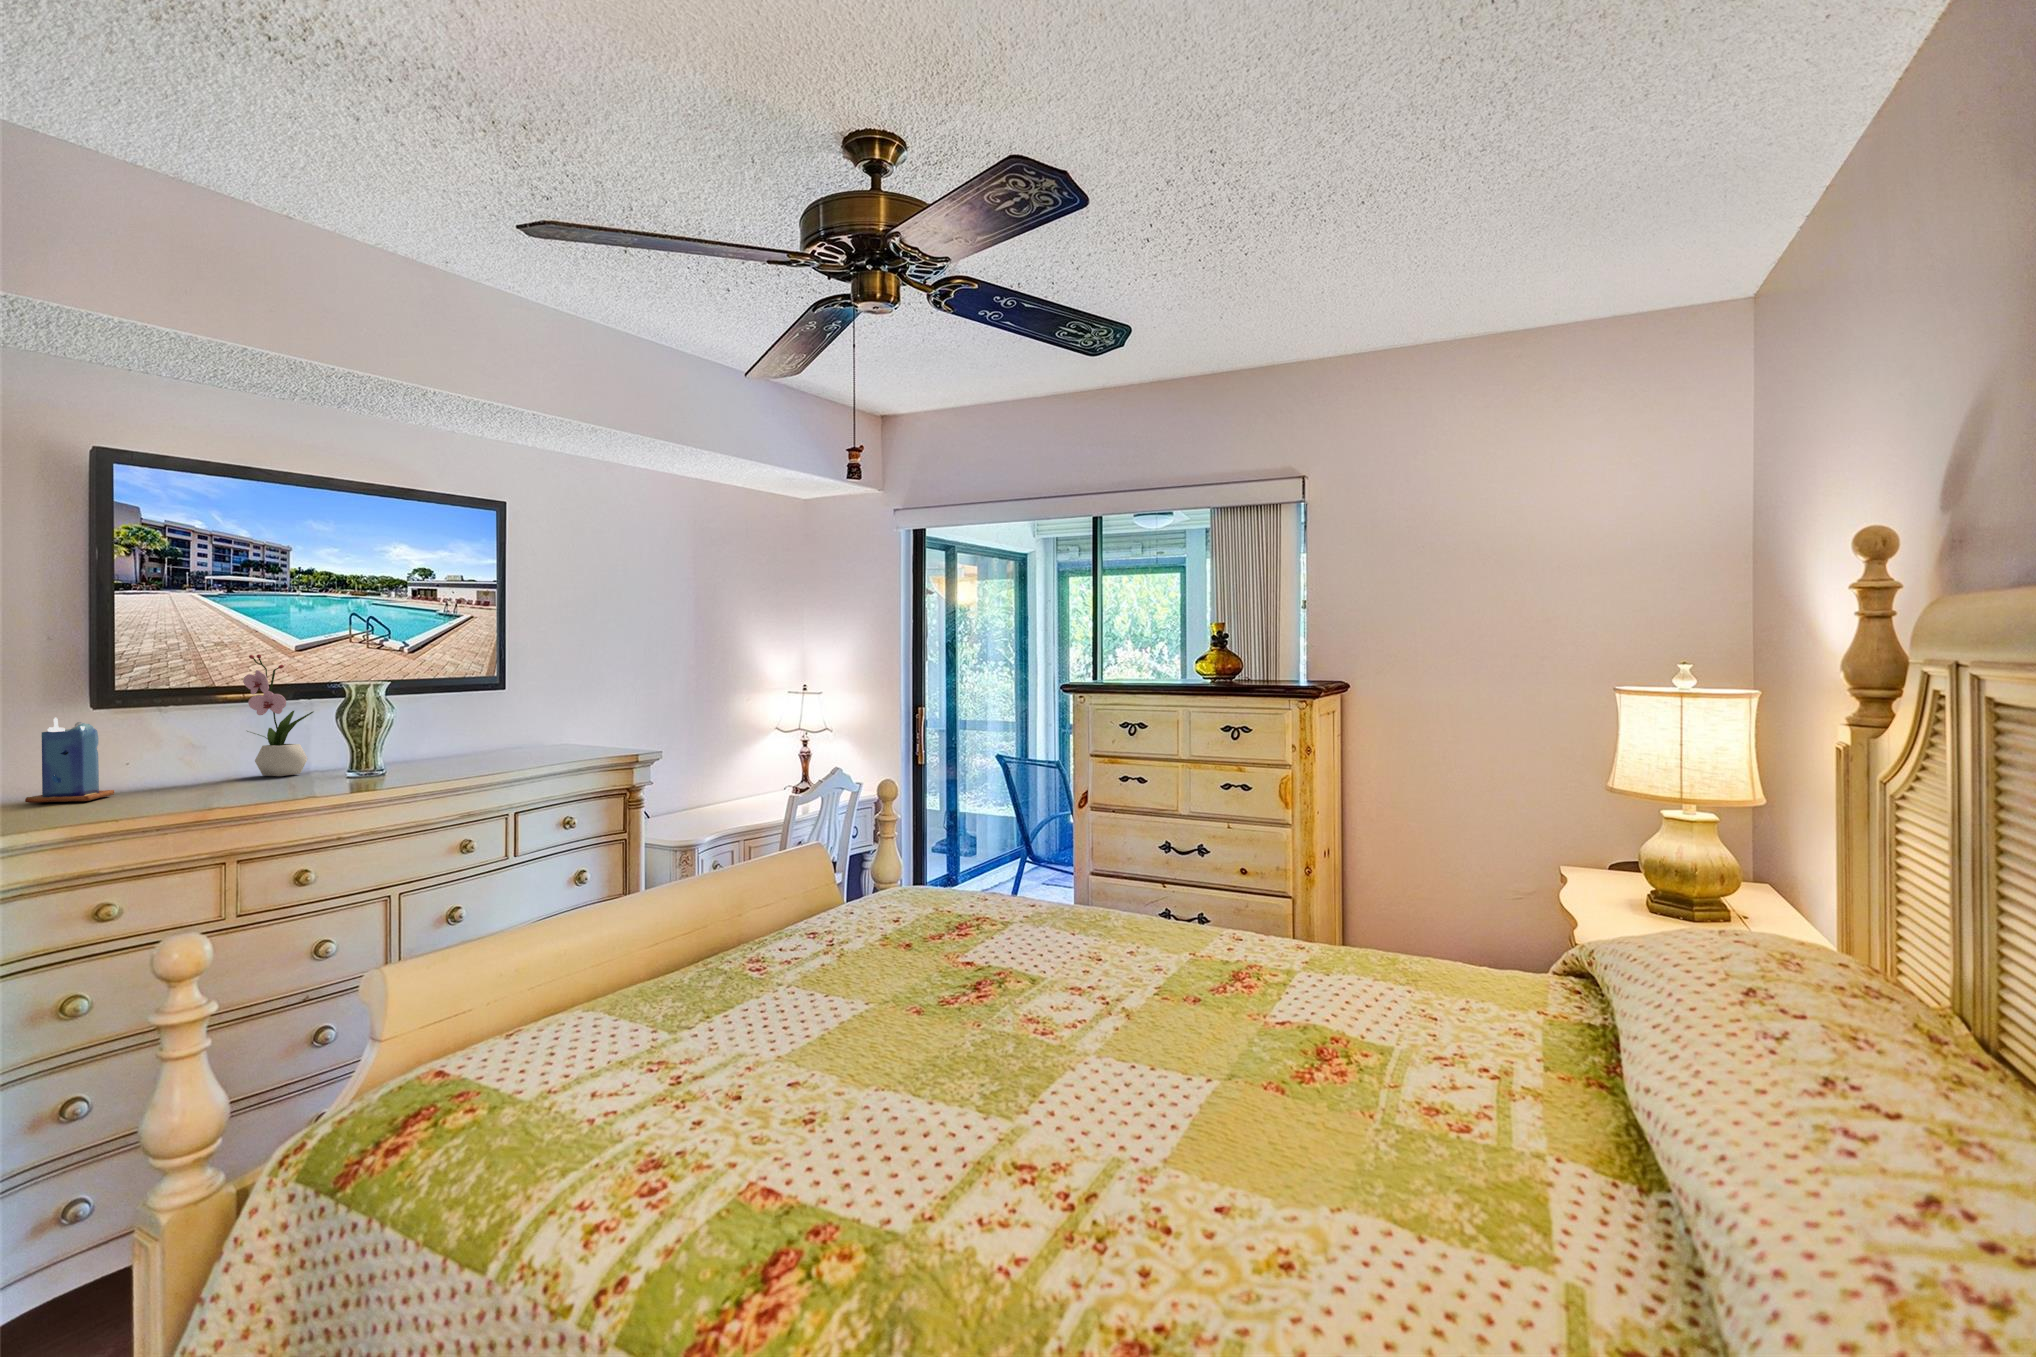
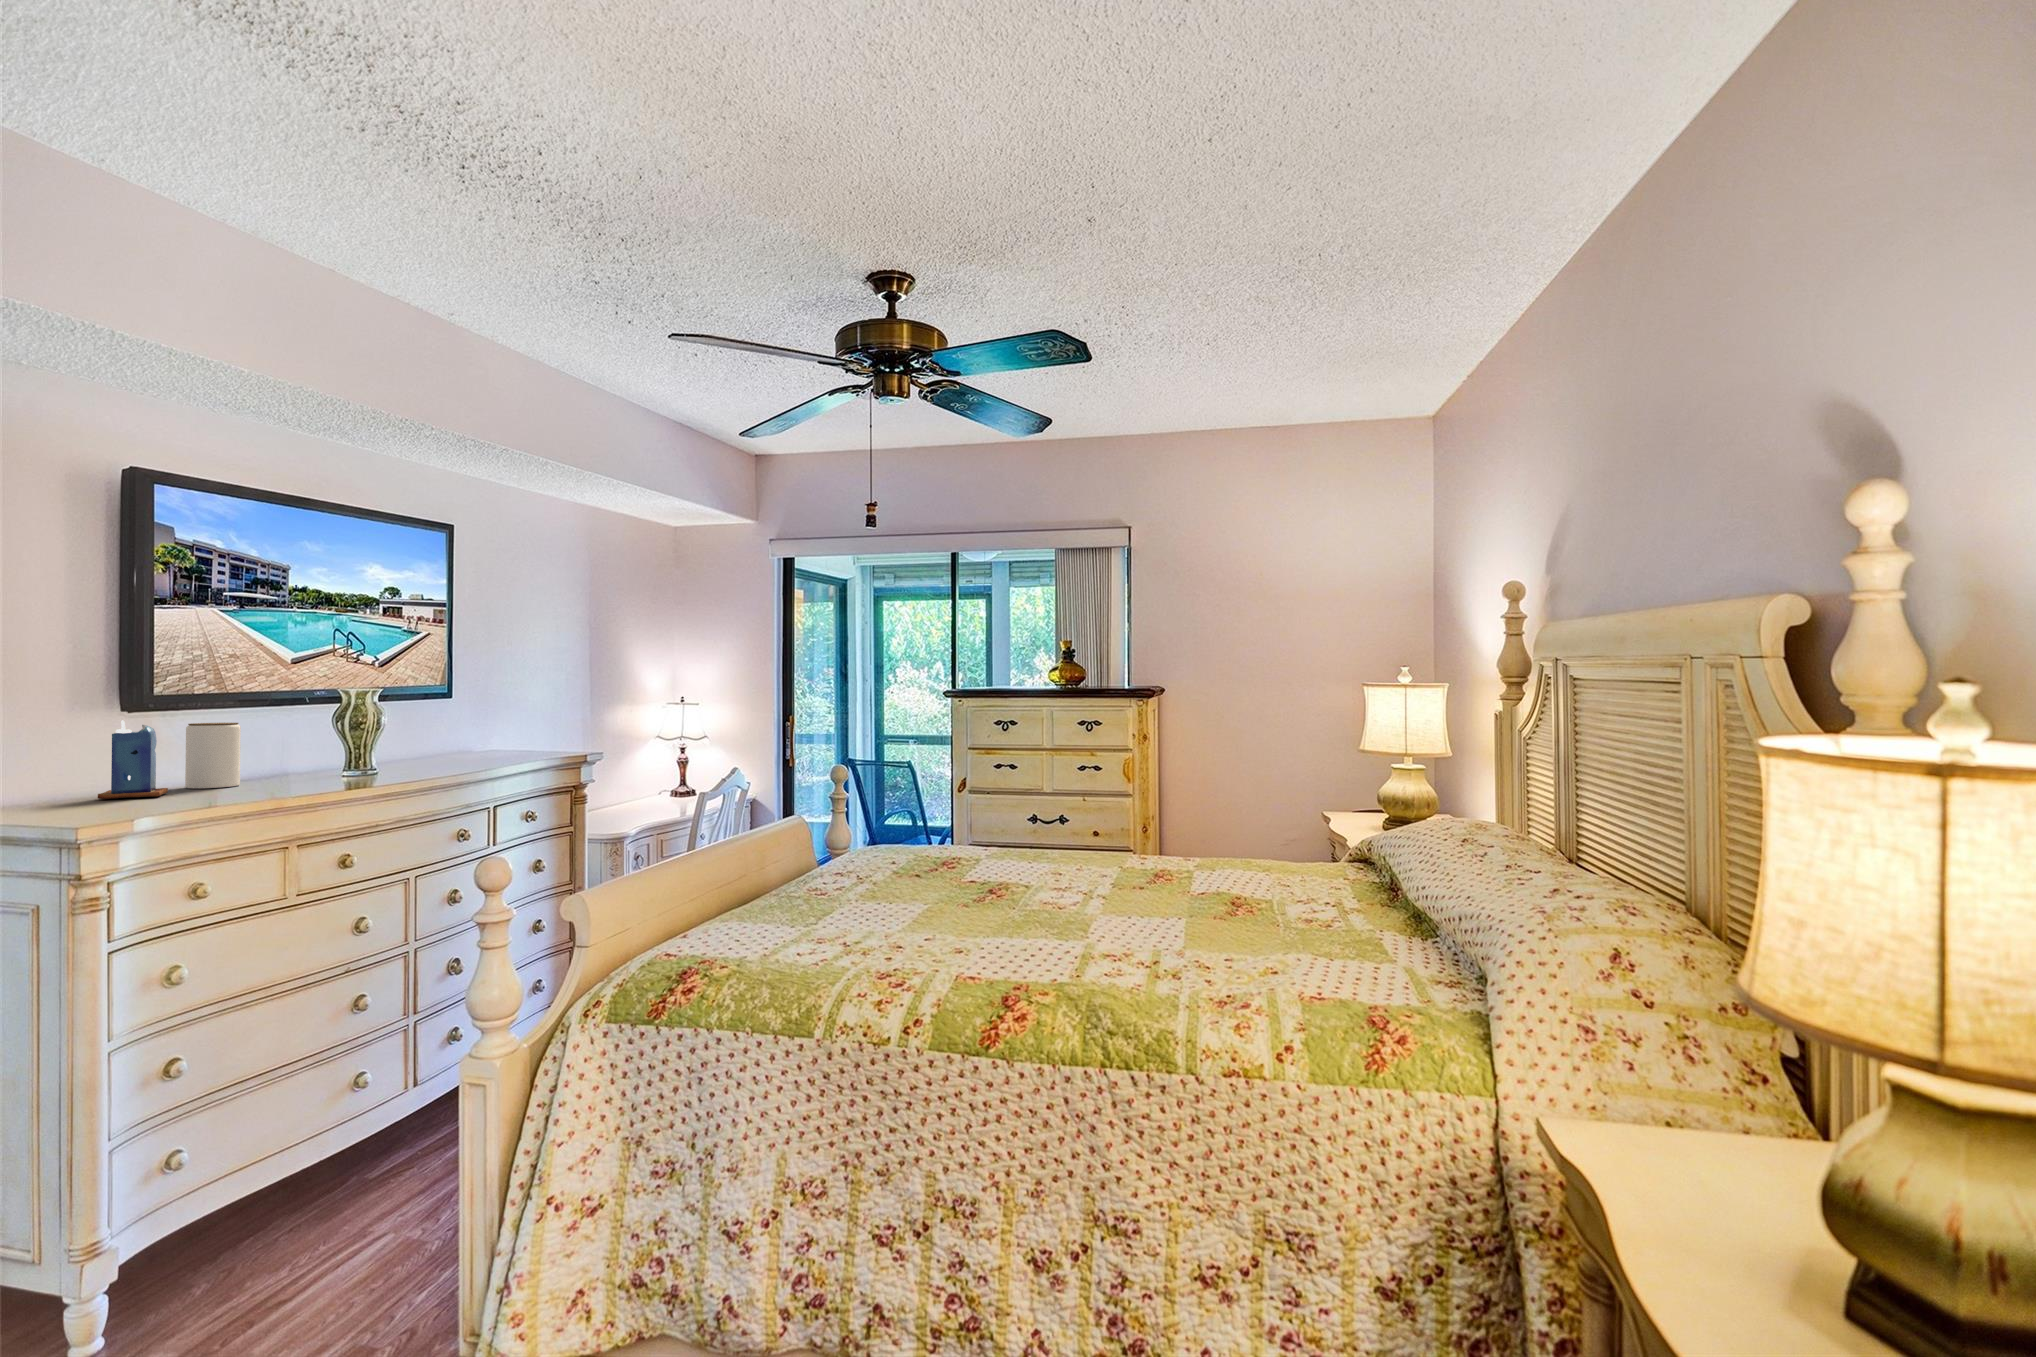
flower arrangement: present [243,654,313,776] -> none [256,665,319,778]
jar: none [151,717,211,789] -> present [185,723,241,788]

